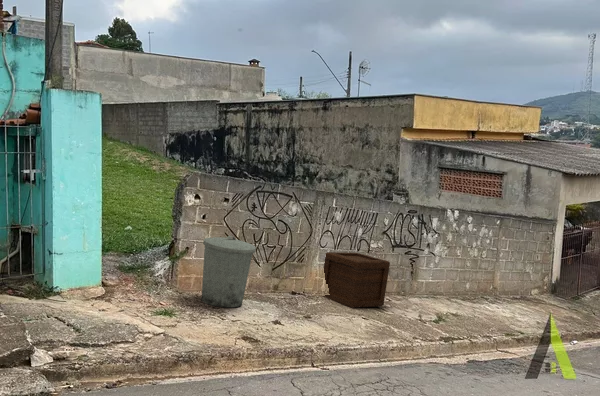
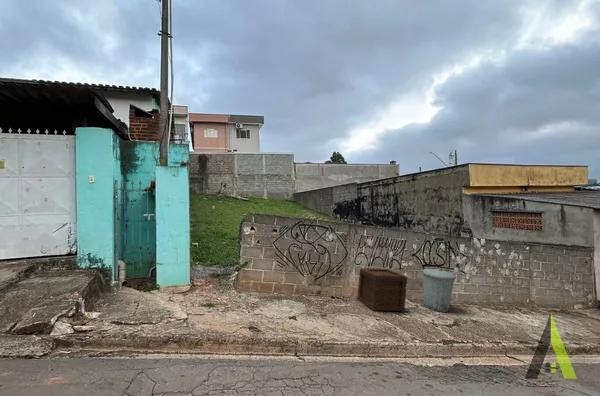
trash can: present [202,236,256,307] -> present [423,269,456,312]

